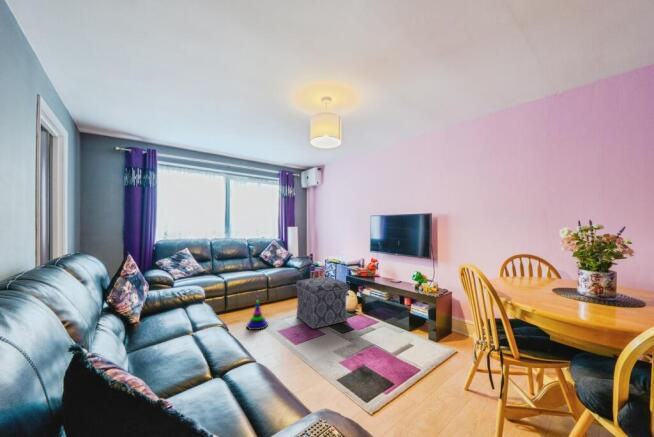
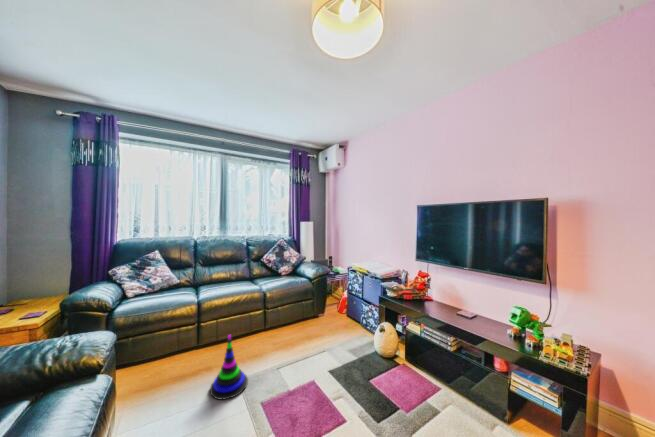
ottoman: present [296,277,348,329] -> none [297,300,385,407]

